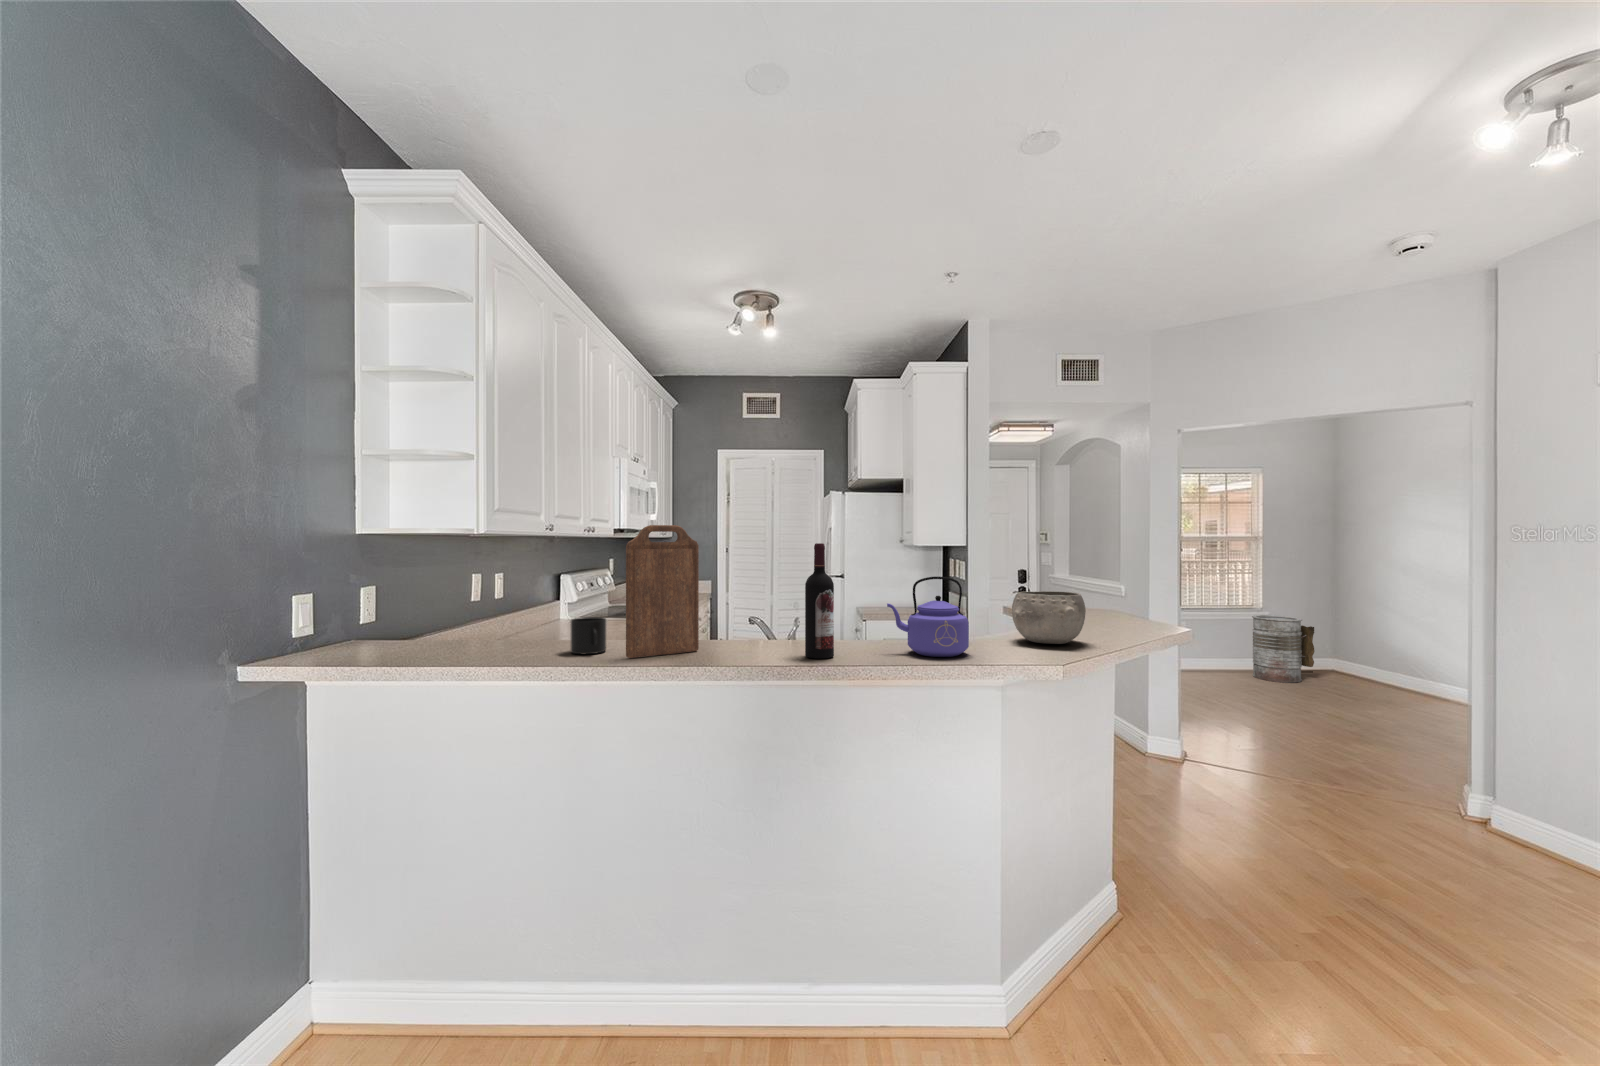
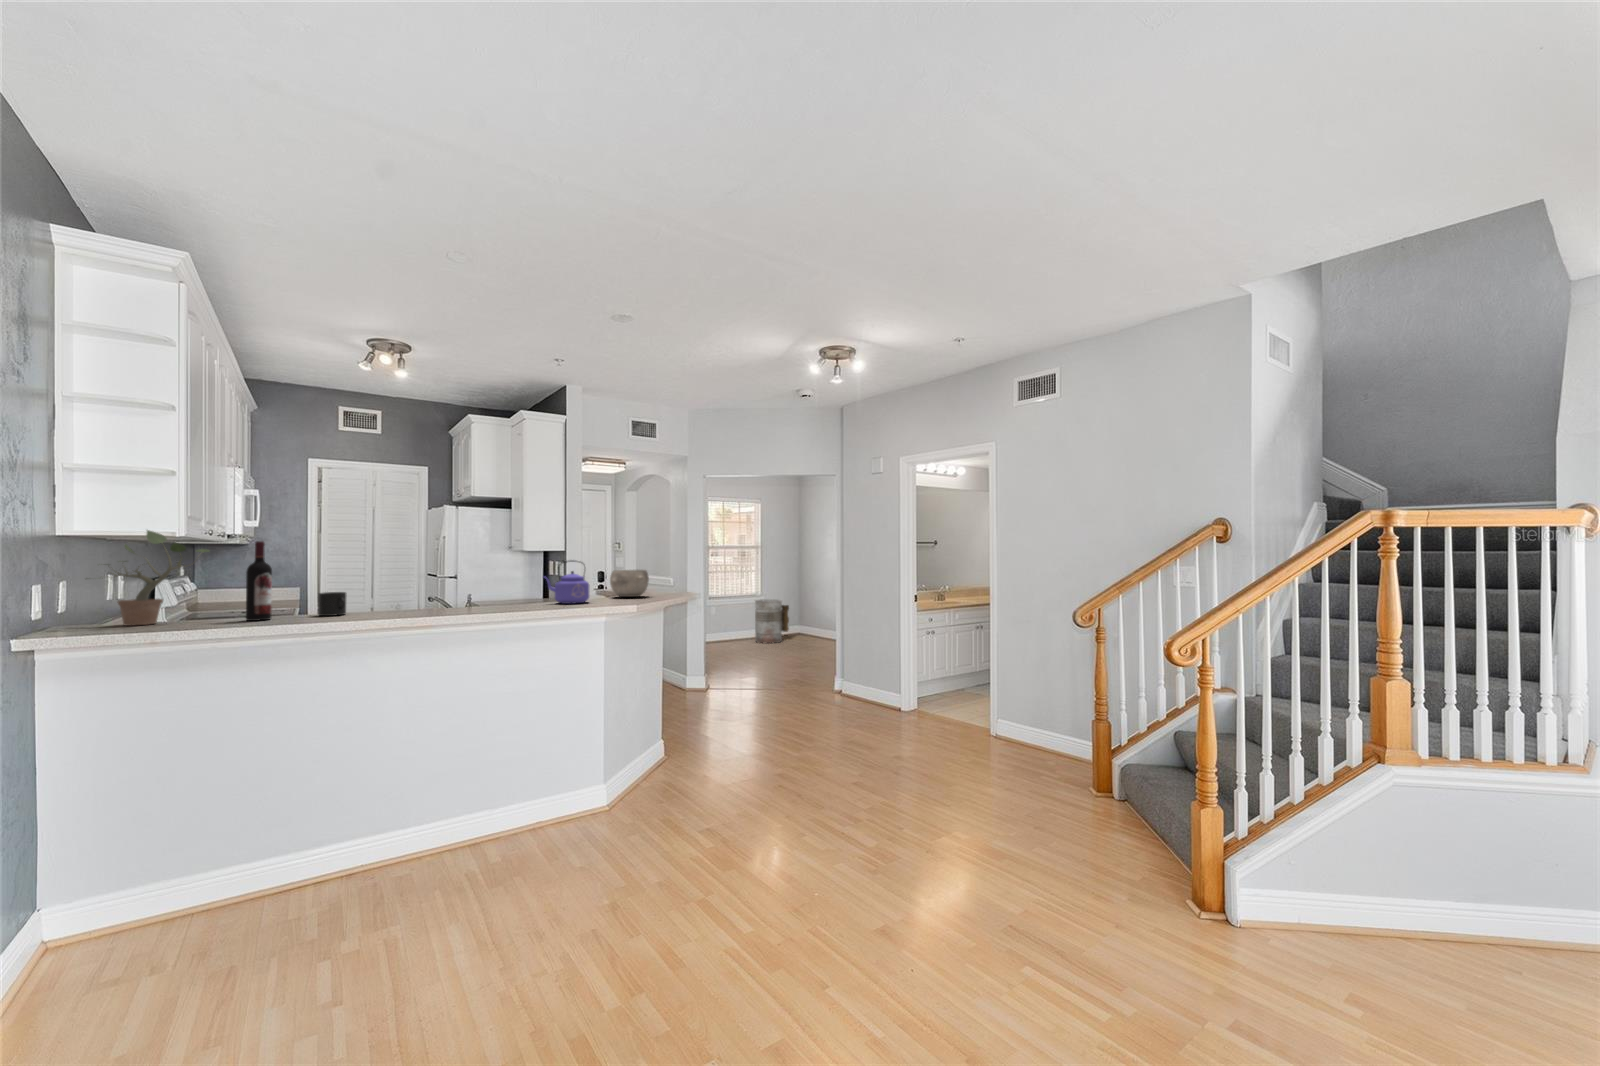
cutting board: present [626,525,699,658] -> none [371,530,418,615]
potted plant: none [333,527,464,652] -> present [115,530,209,626]
wine bottle: present [805,543,834,659] -> present [246,541,272,621]

